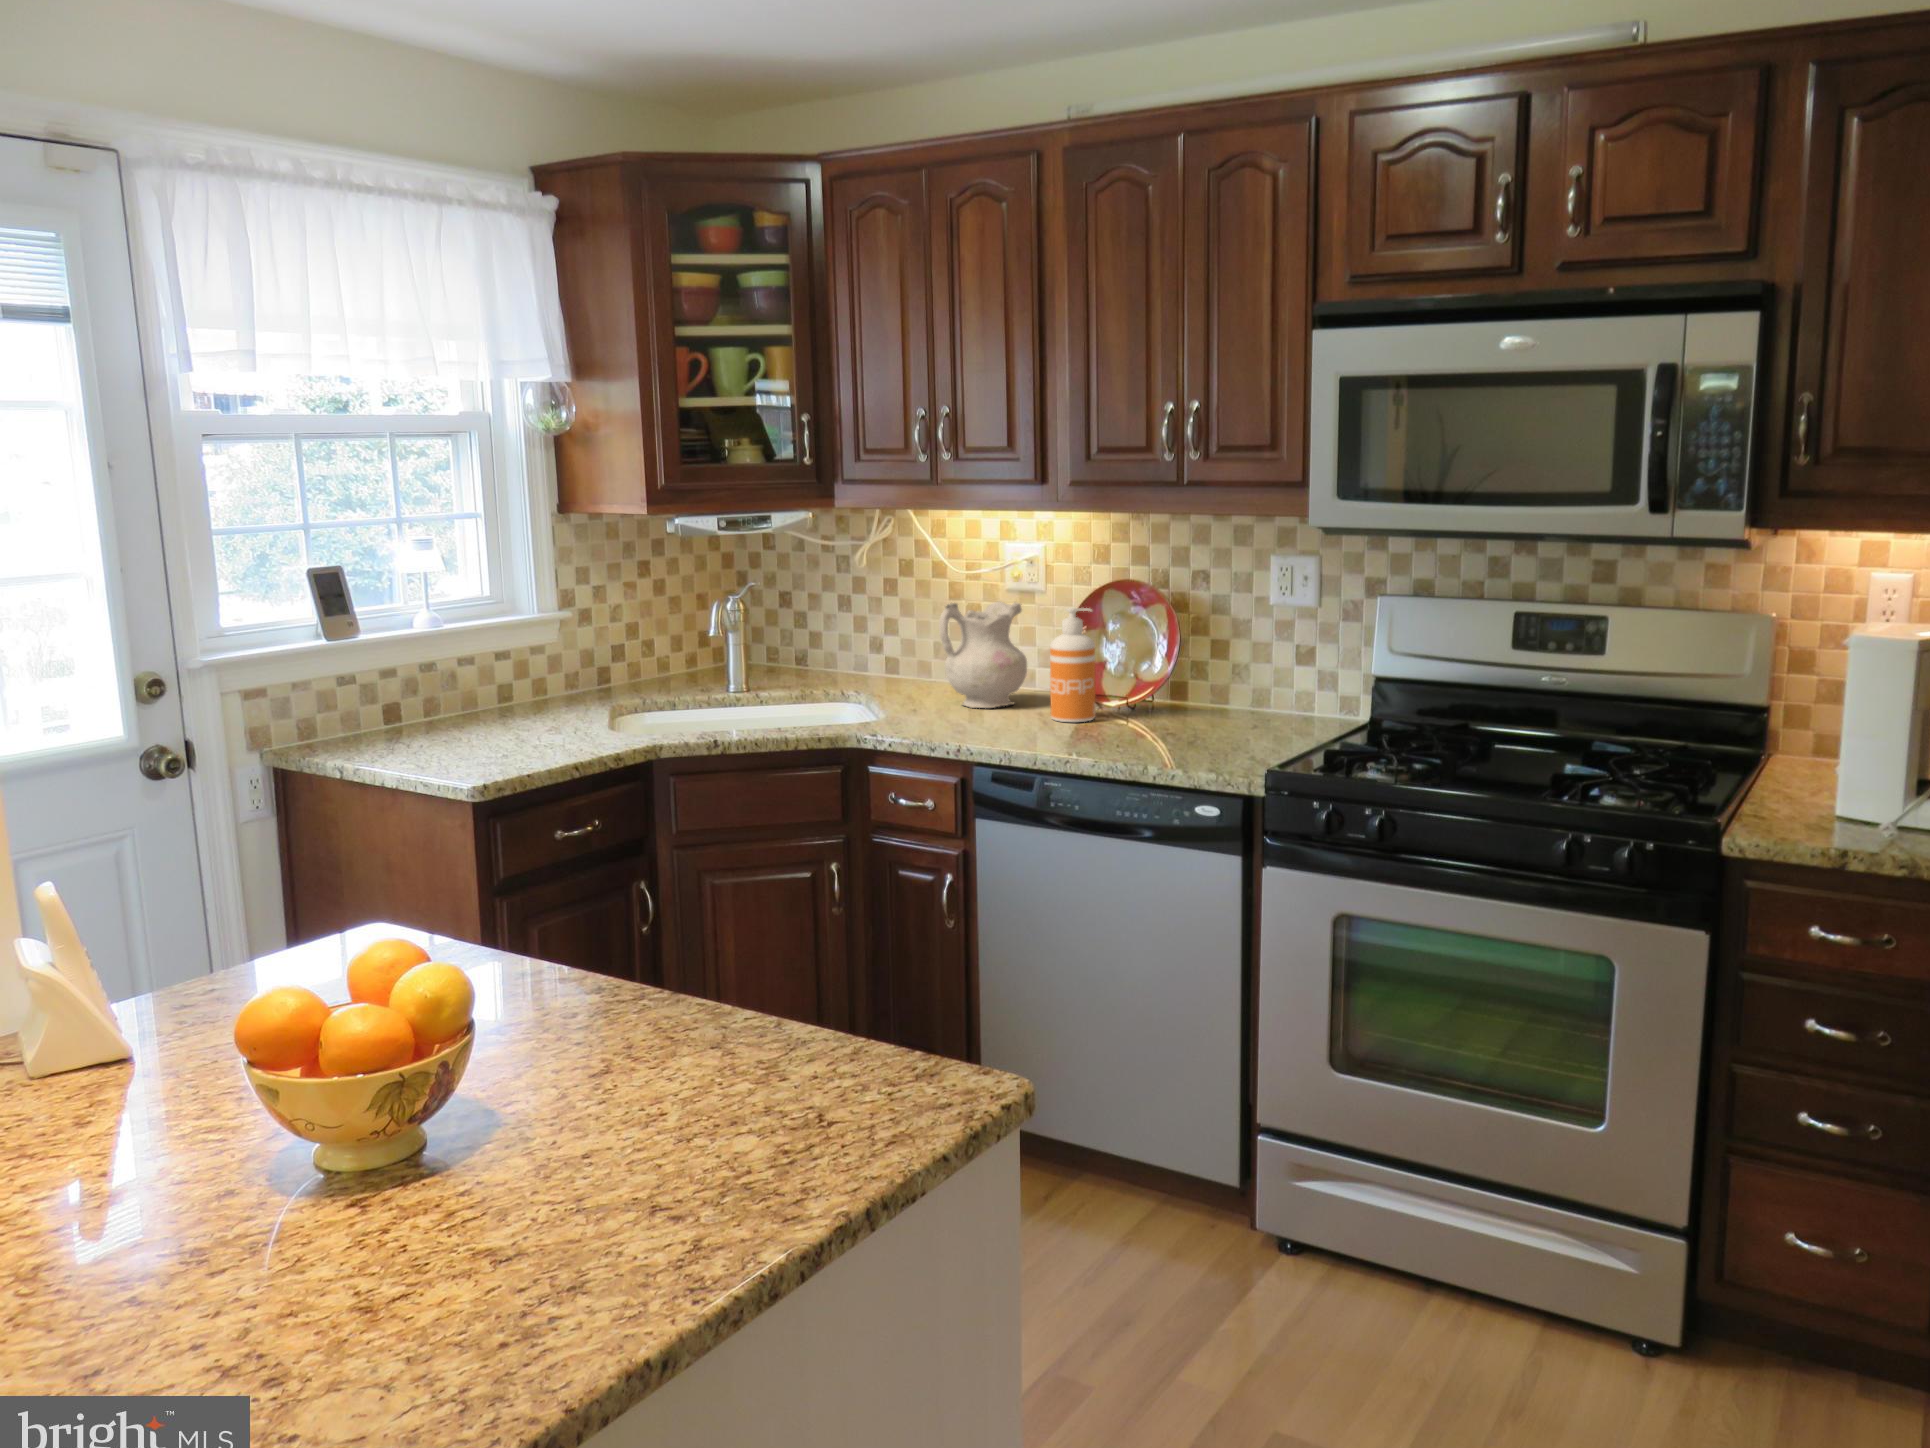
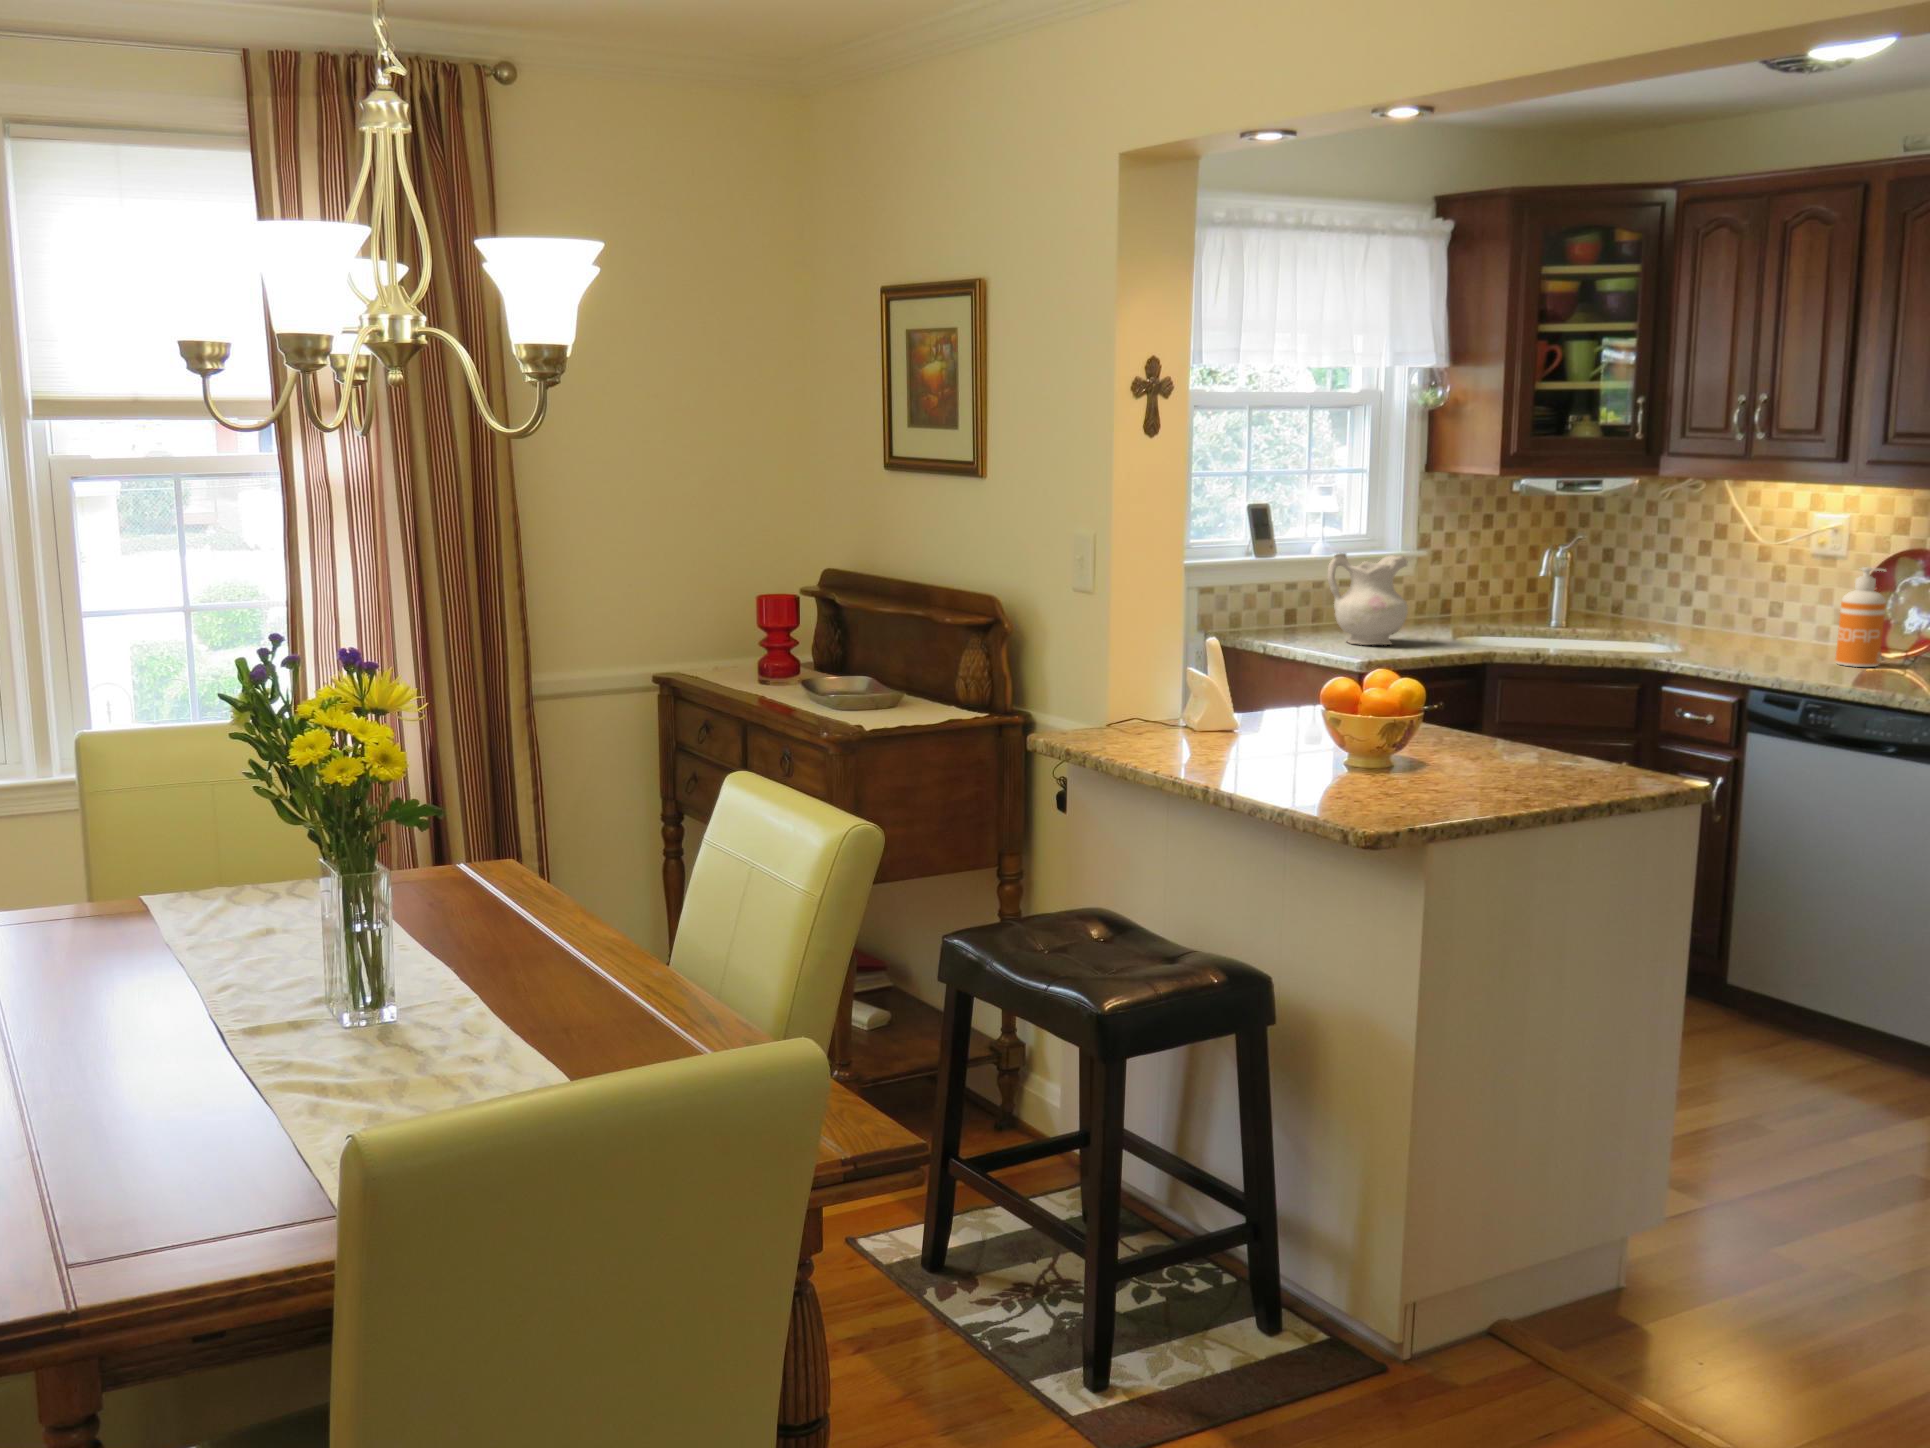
ceramic pitcher: present [939,601,1027,708] -> present [1328,553,1408,645]

